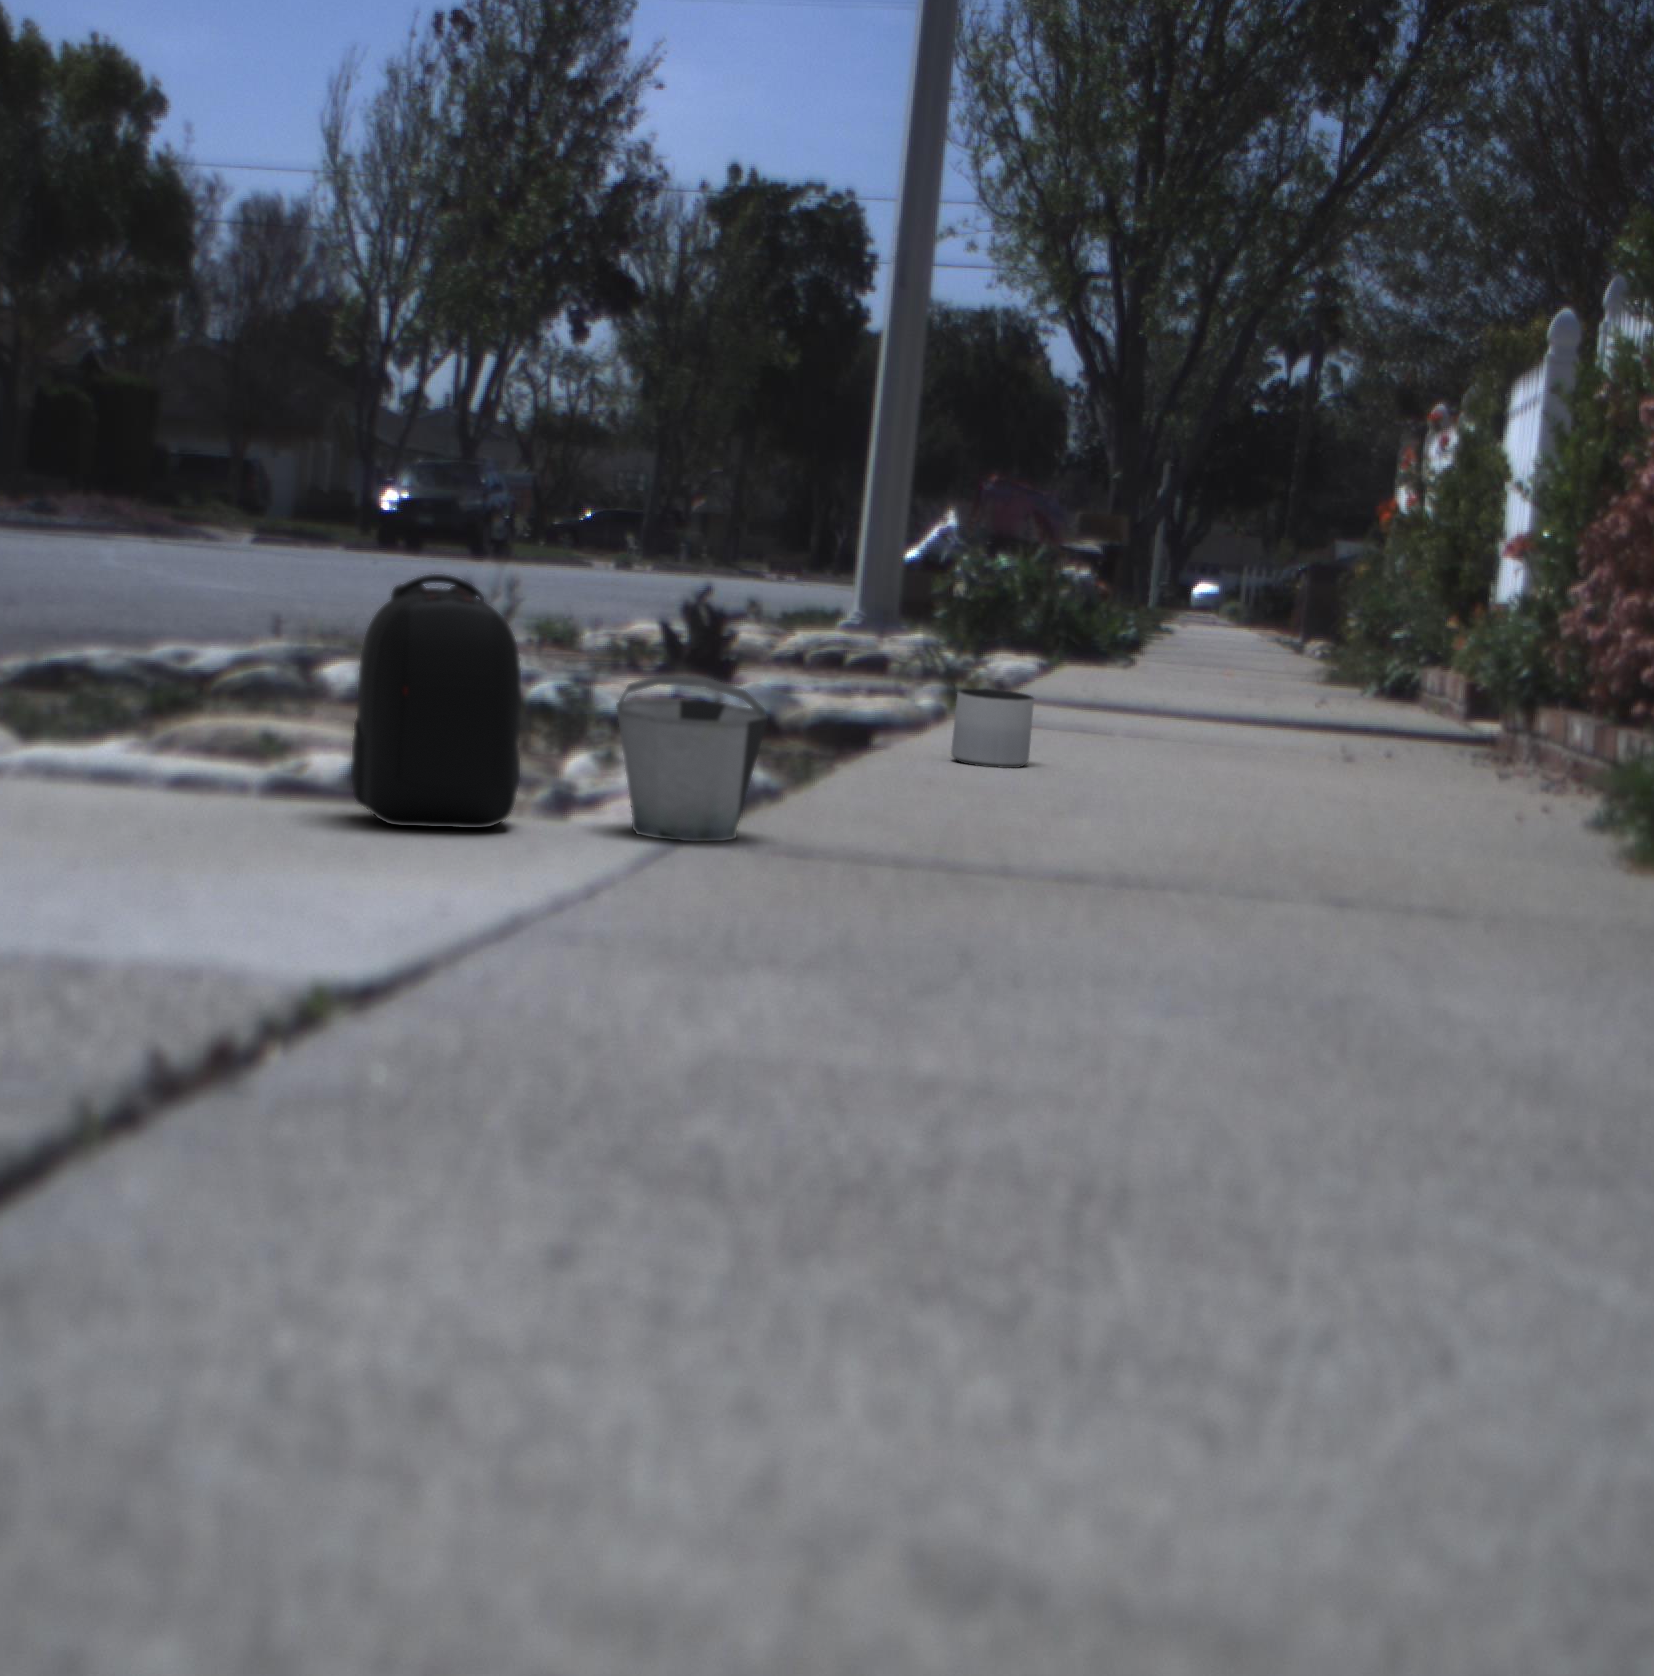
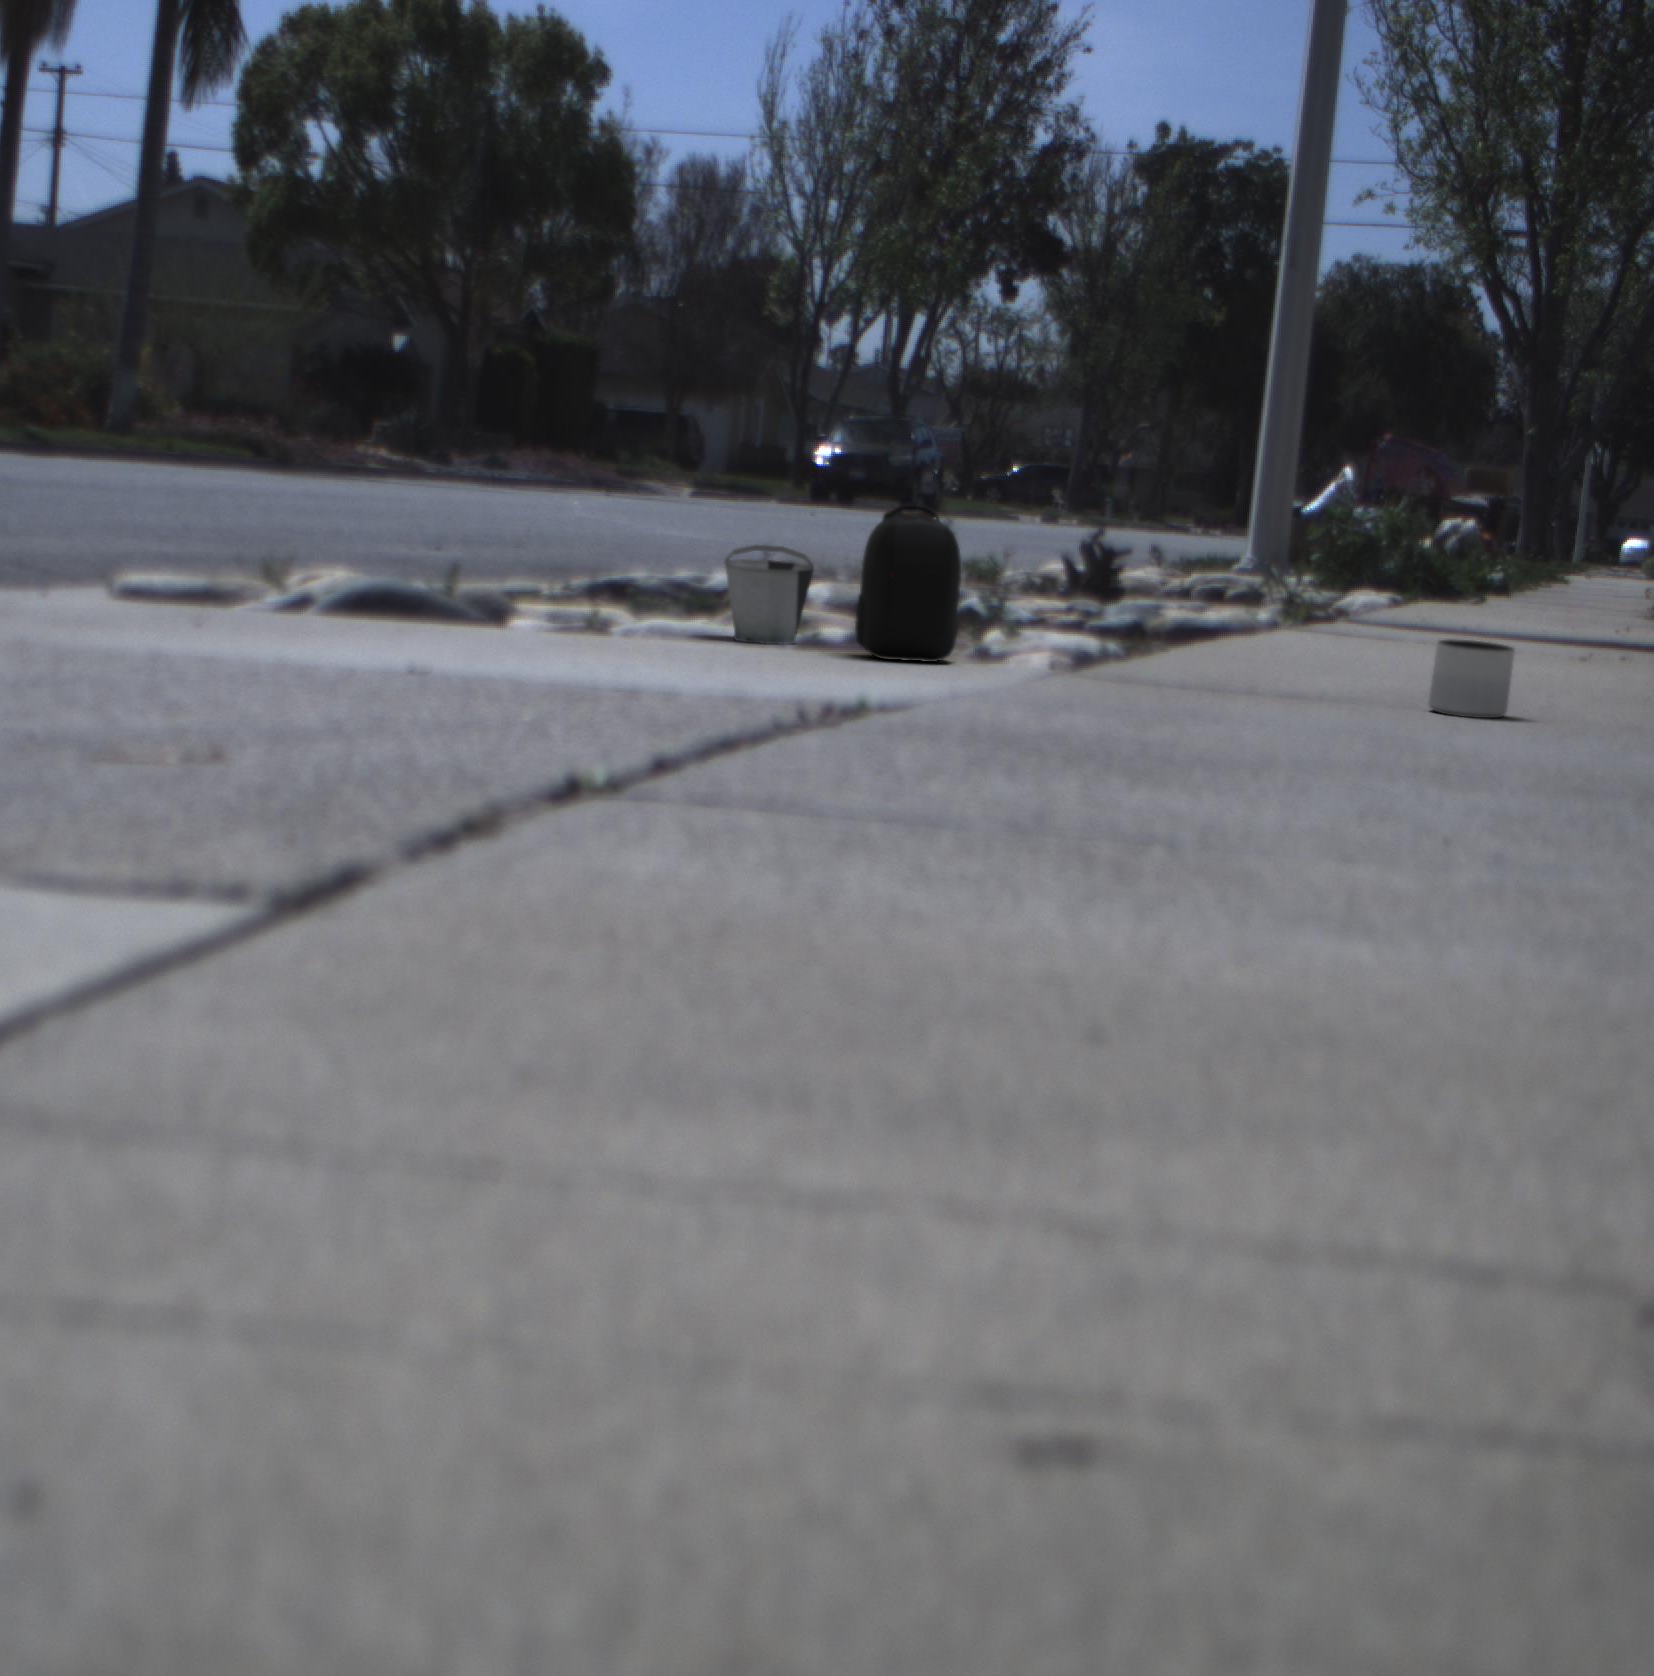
bucket: present [616,675,768,841] -> present [725,545,814,645]
planter: present [951,688,1034,768] -> present [1429,639,1515,718]

